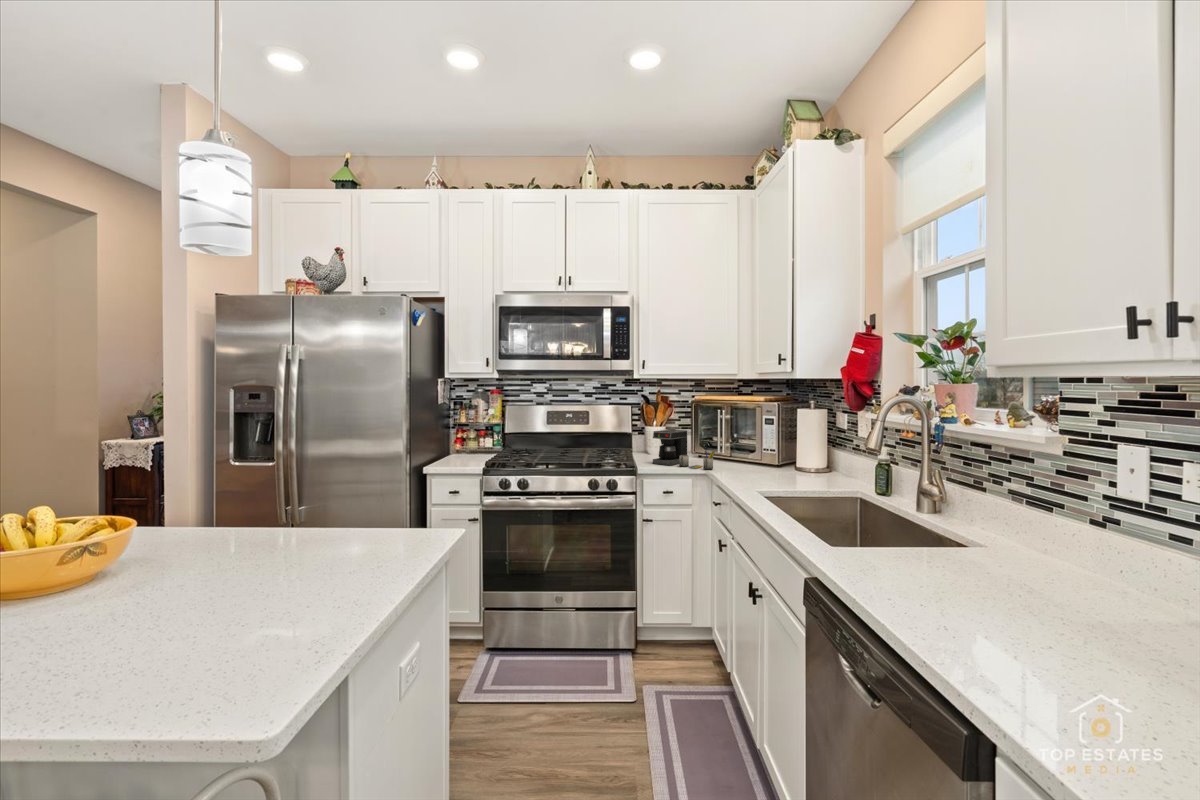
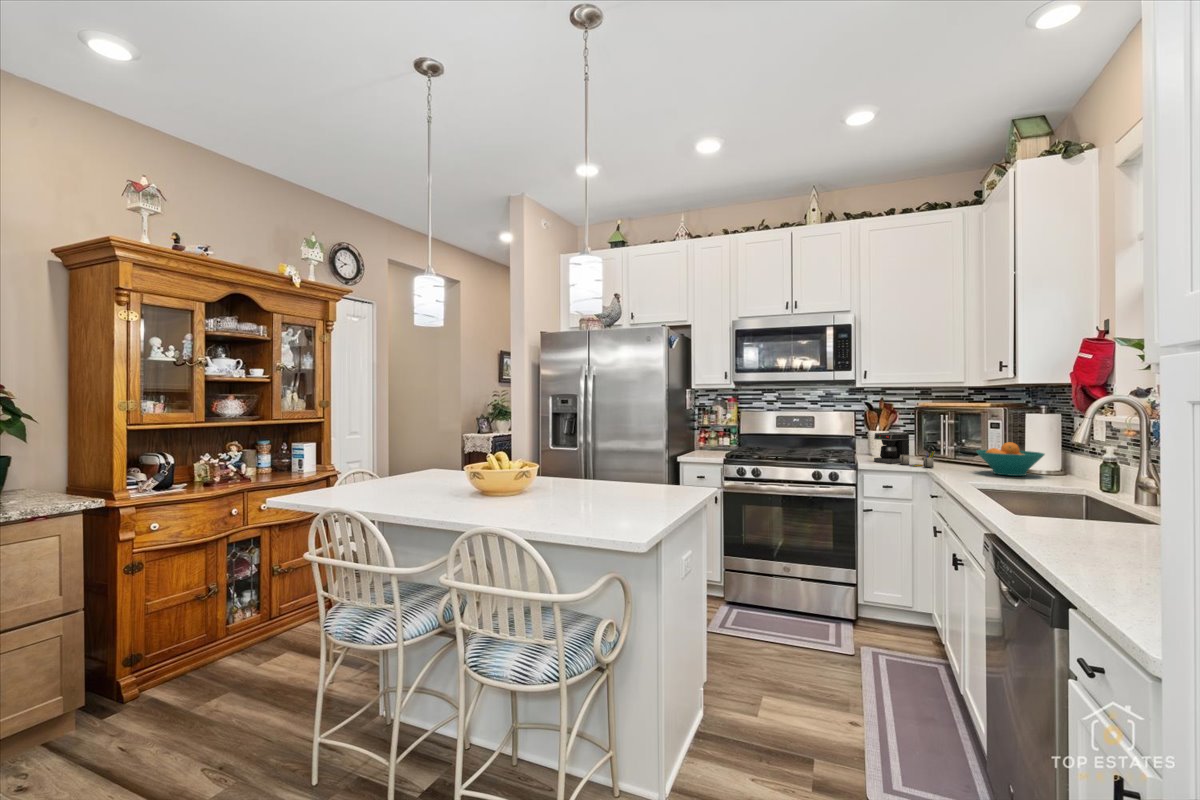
fruit bowl: none [755,440,818,476] -> present [976,442,1044,476]

